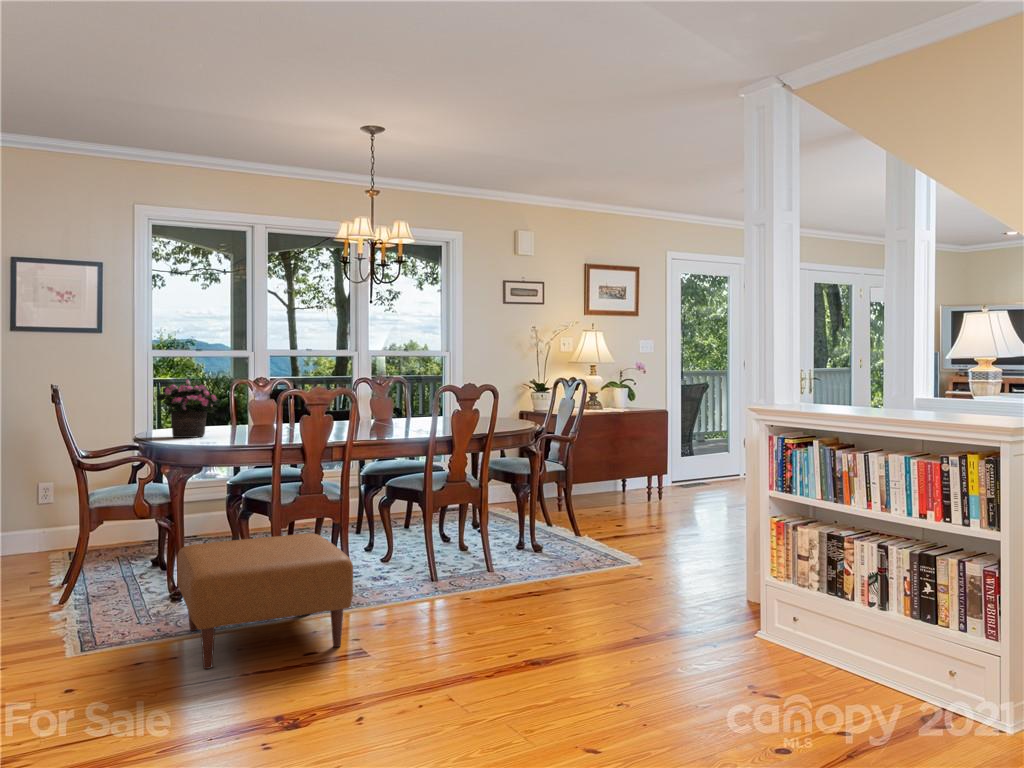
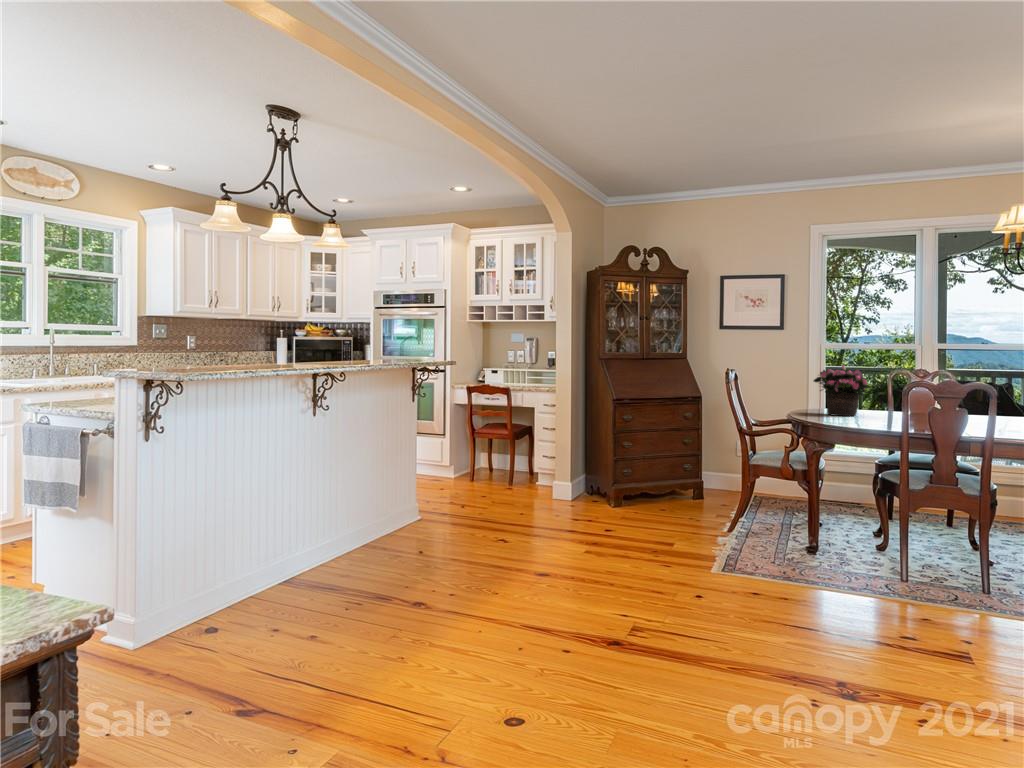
ottoman: present [177,533,353,669] -> none [792,509,964,643]

